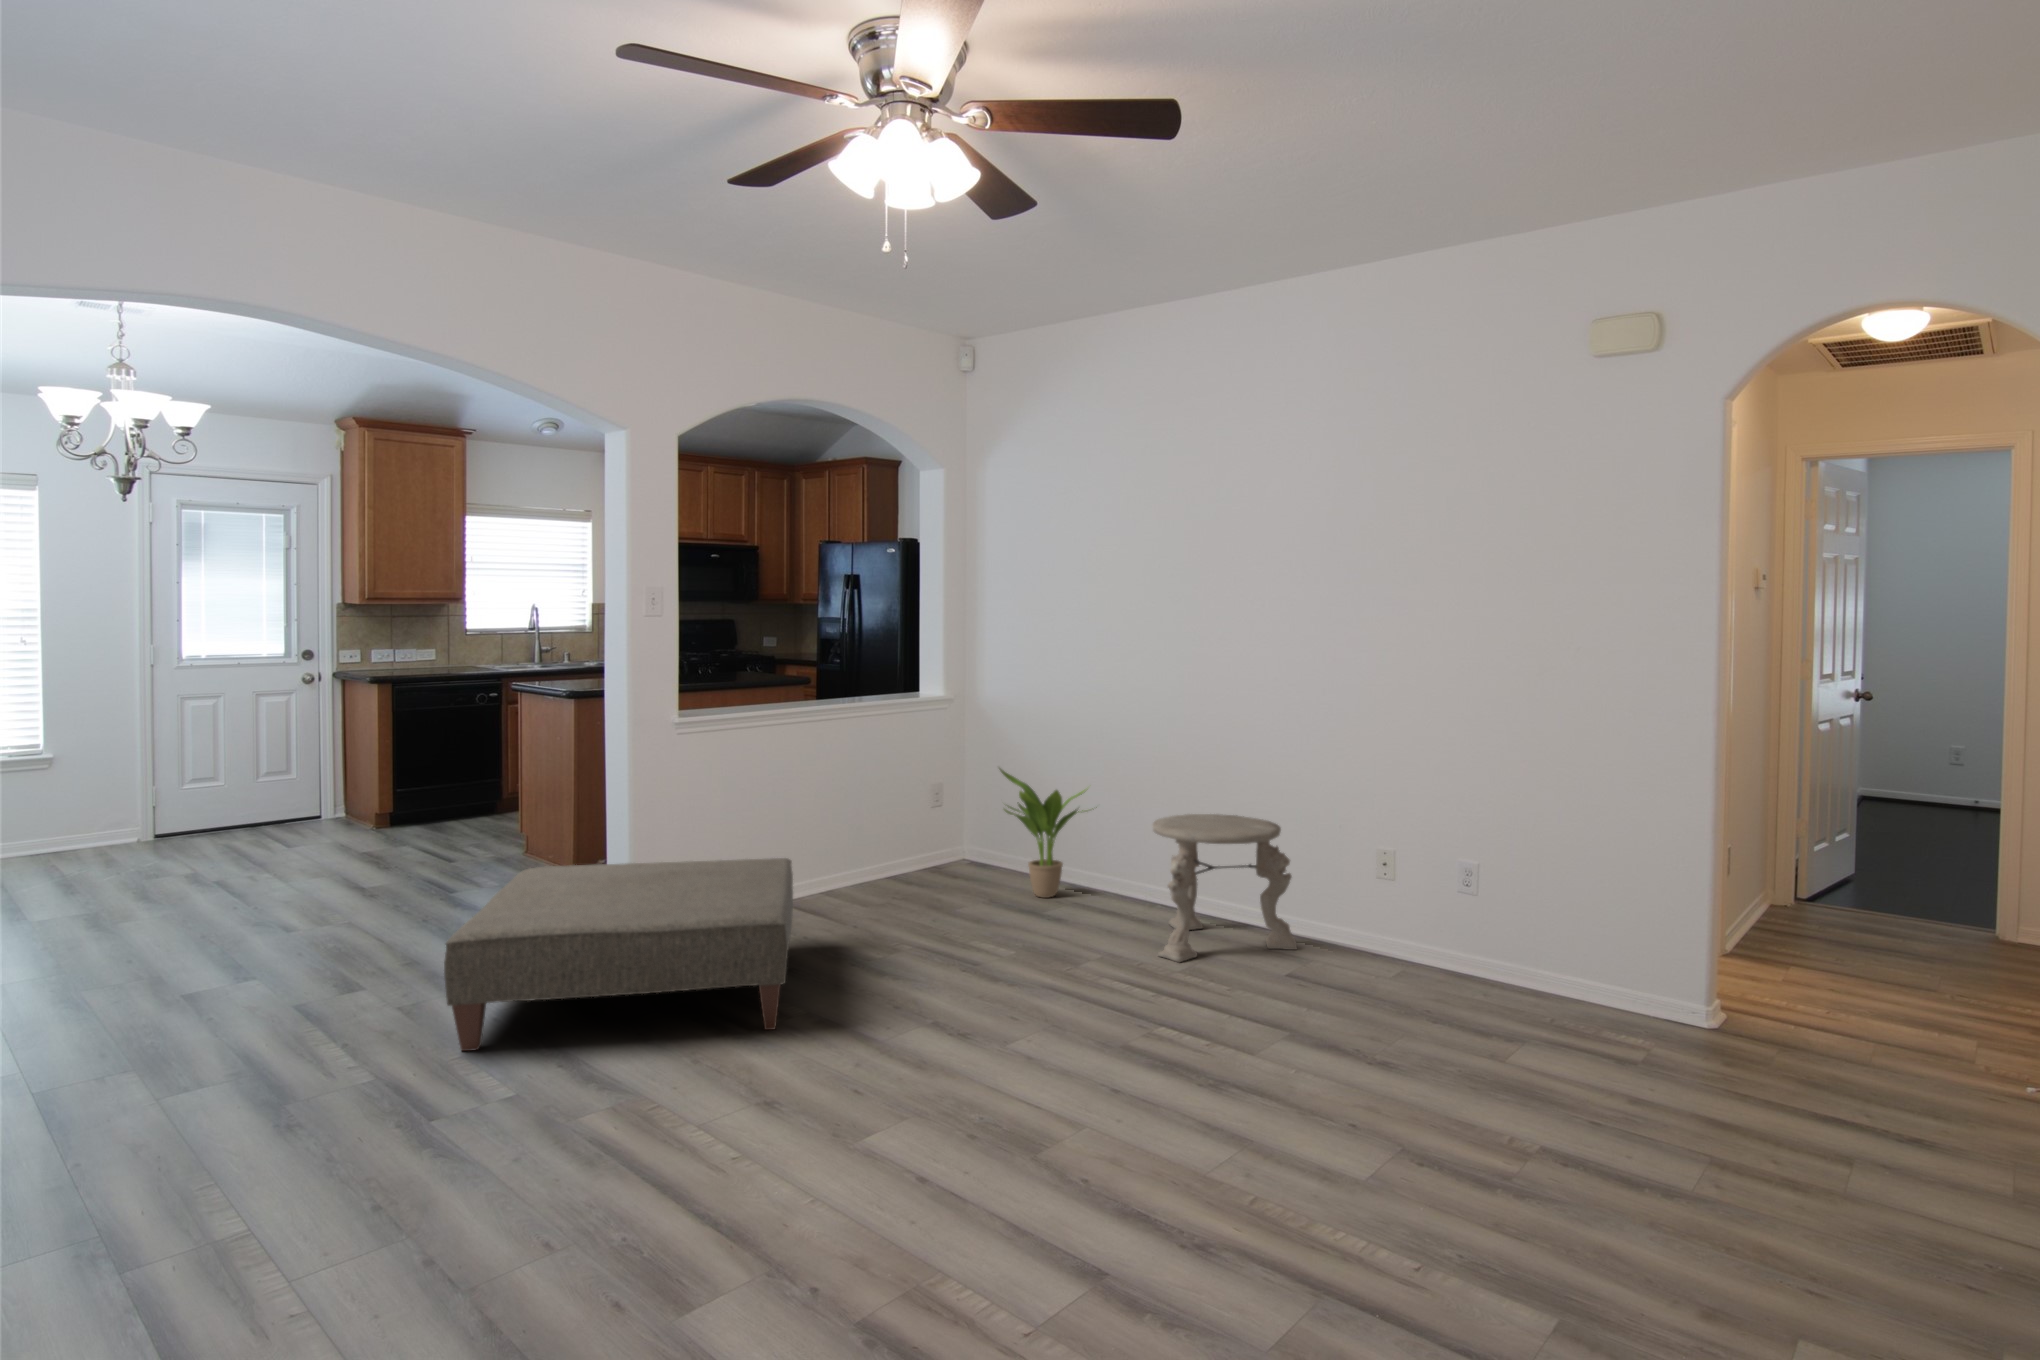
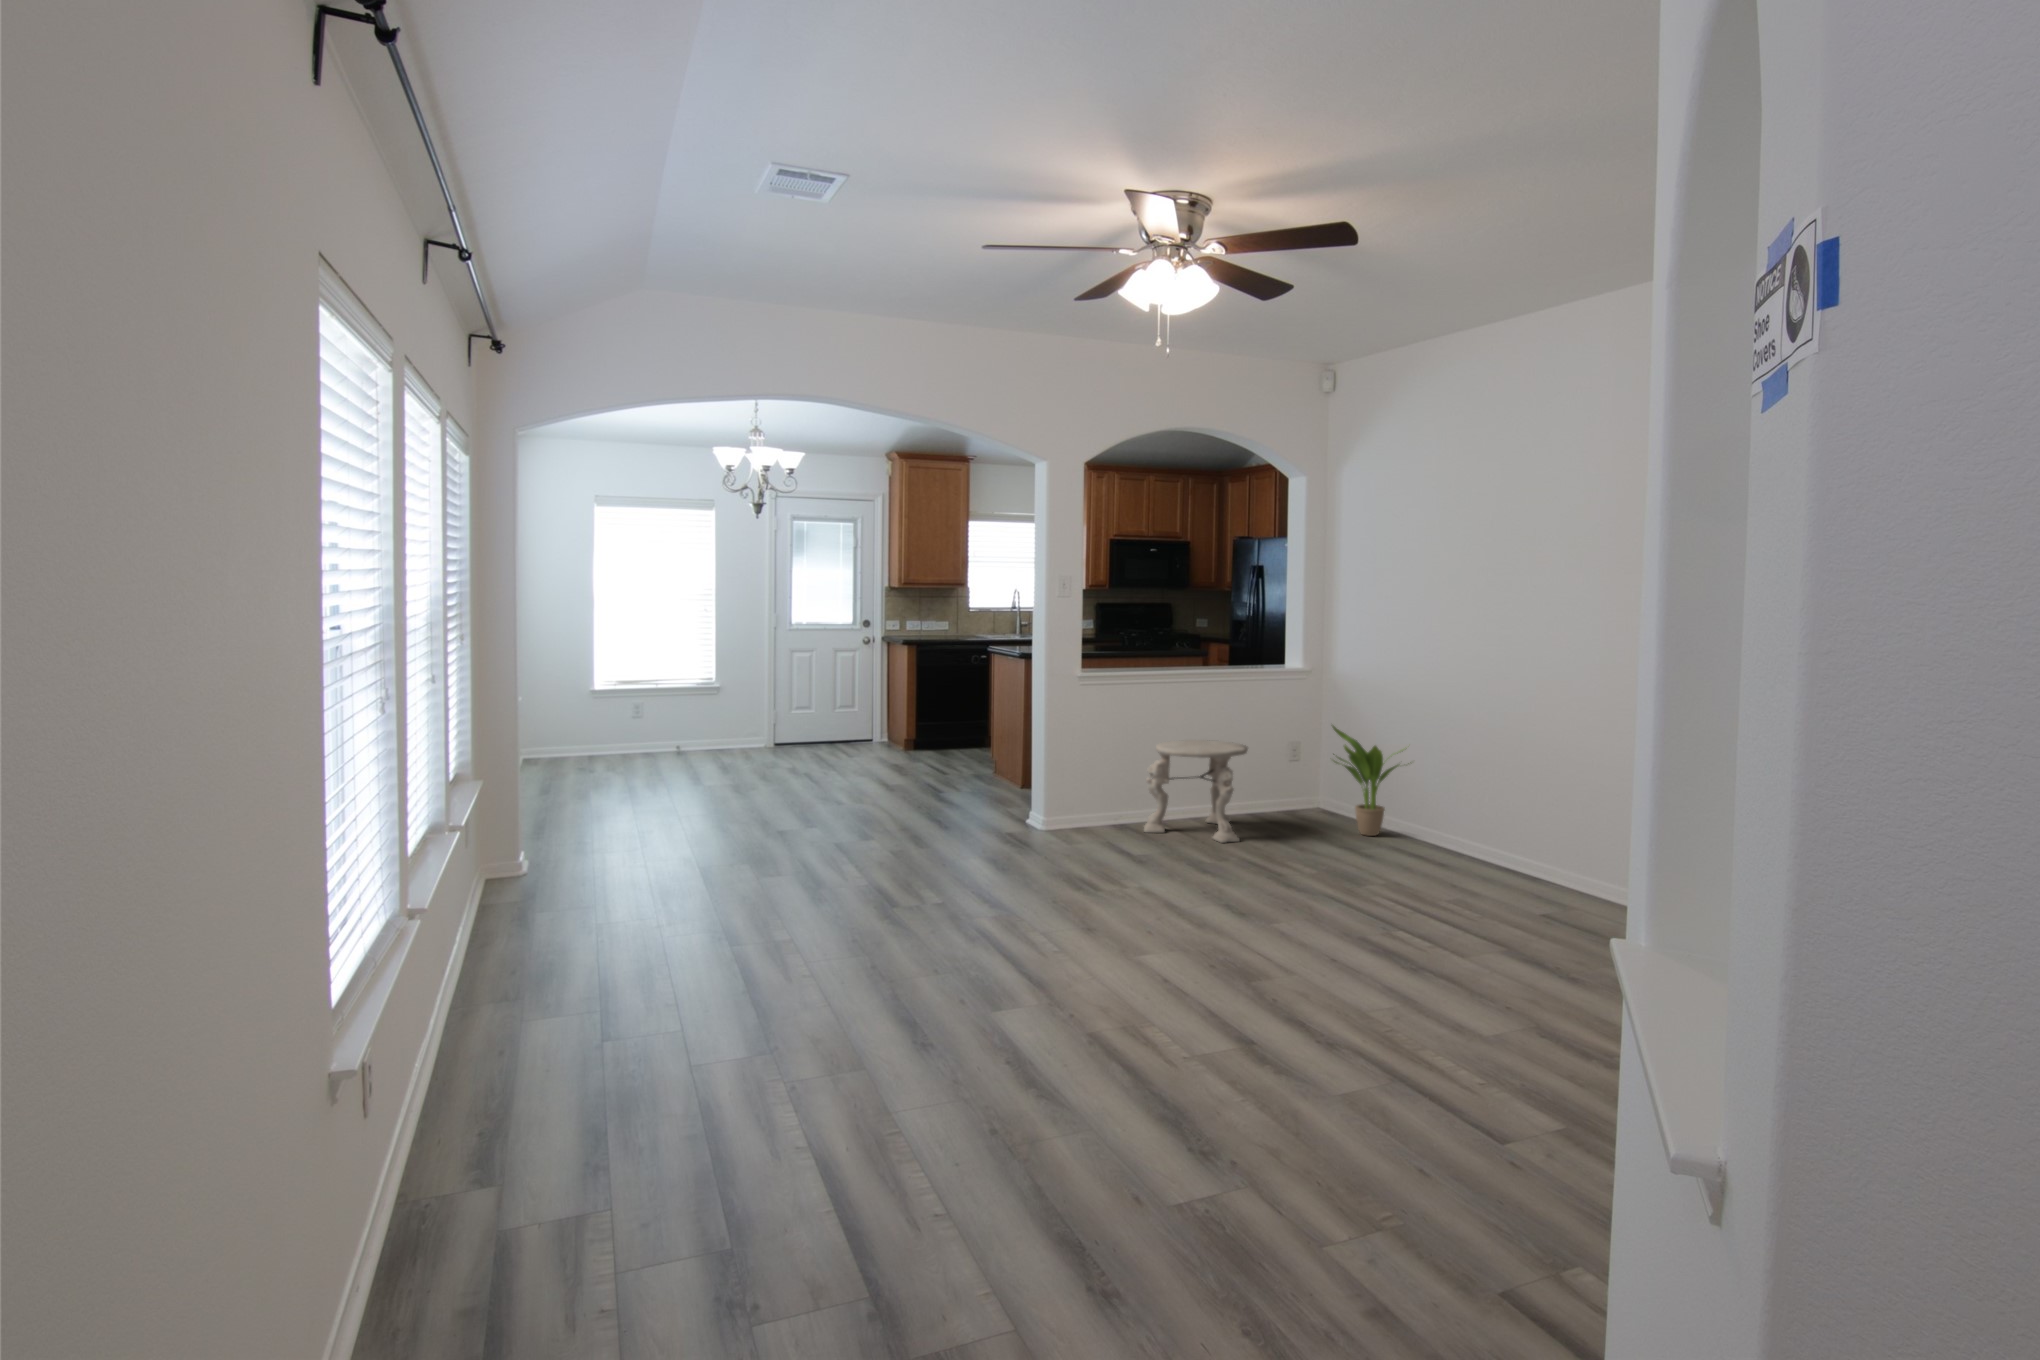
side table: present [1153,814,1297,962] -> present [1144,740,1248,843]
ottoman: present [444,858,793,1051] -> none [904,775,1152,900]

